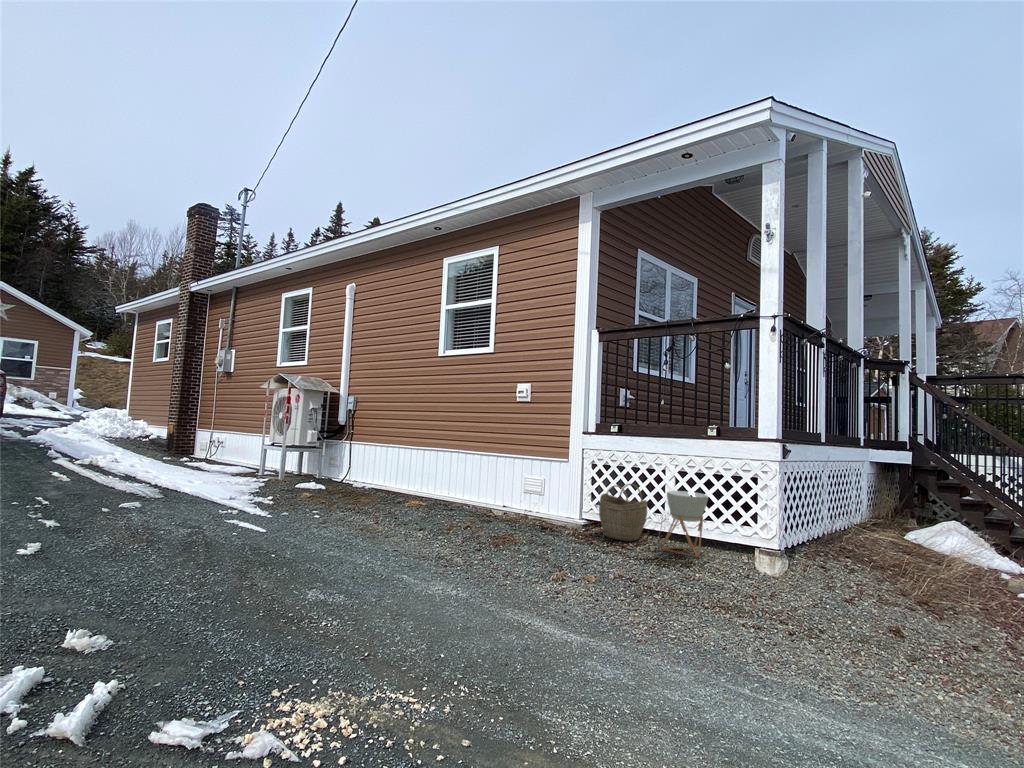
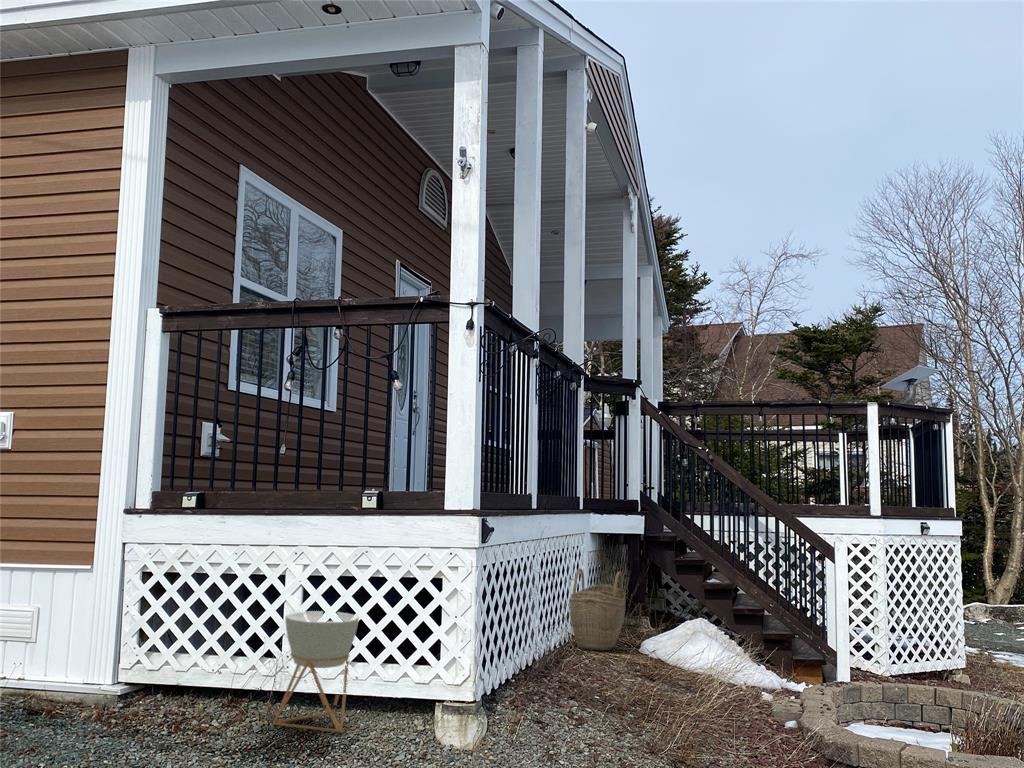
woven basket: present [599,484,647,541] -> present [570,569,625,650]

